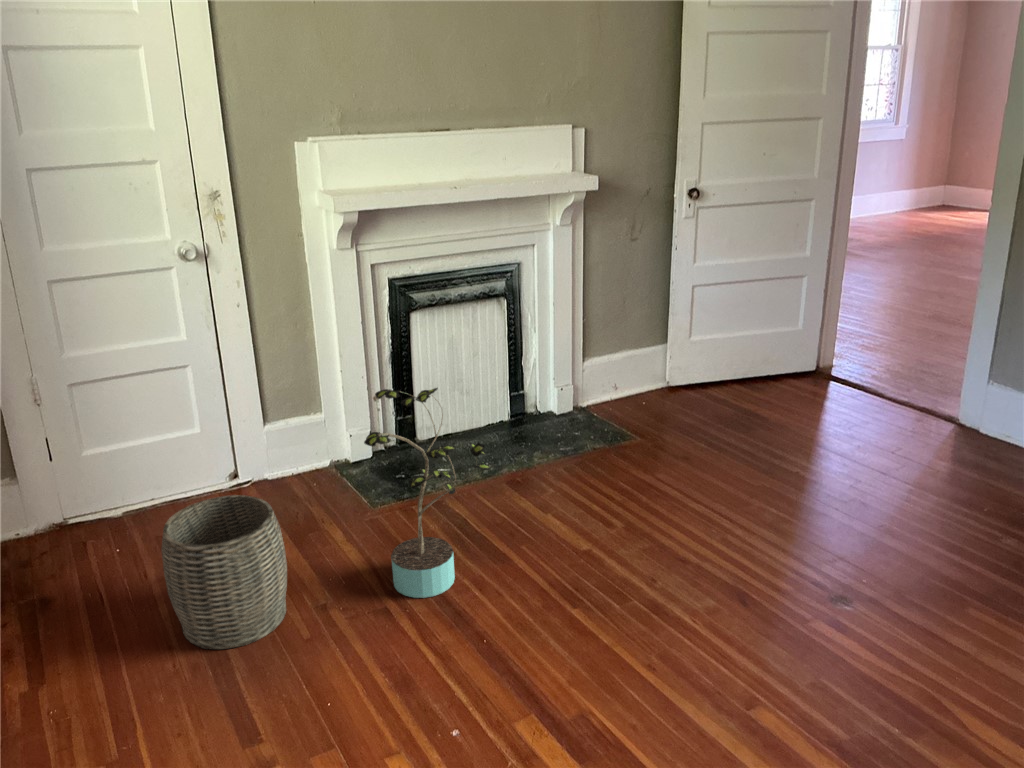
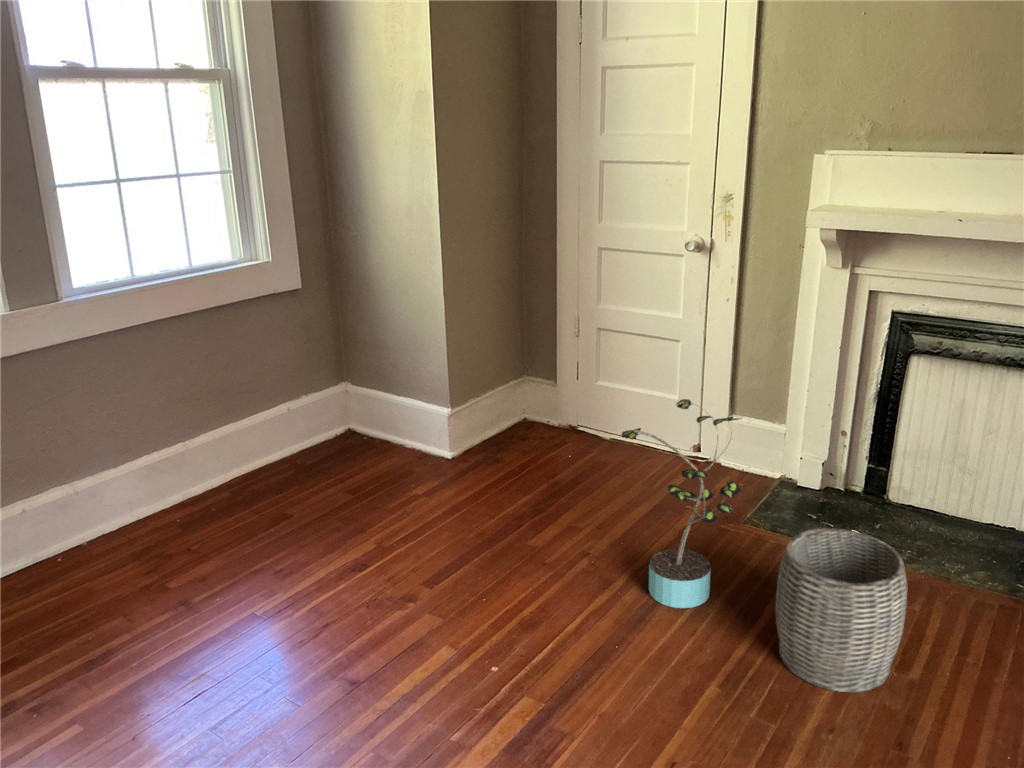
woven basket: present [162,495,287,649] -> present [775,528,907,692]

